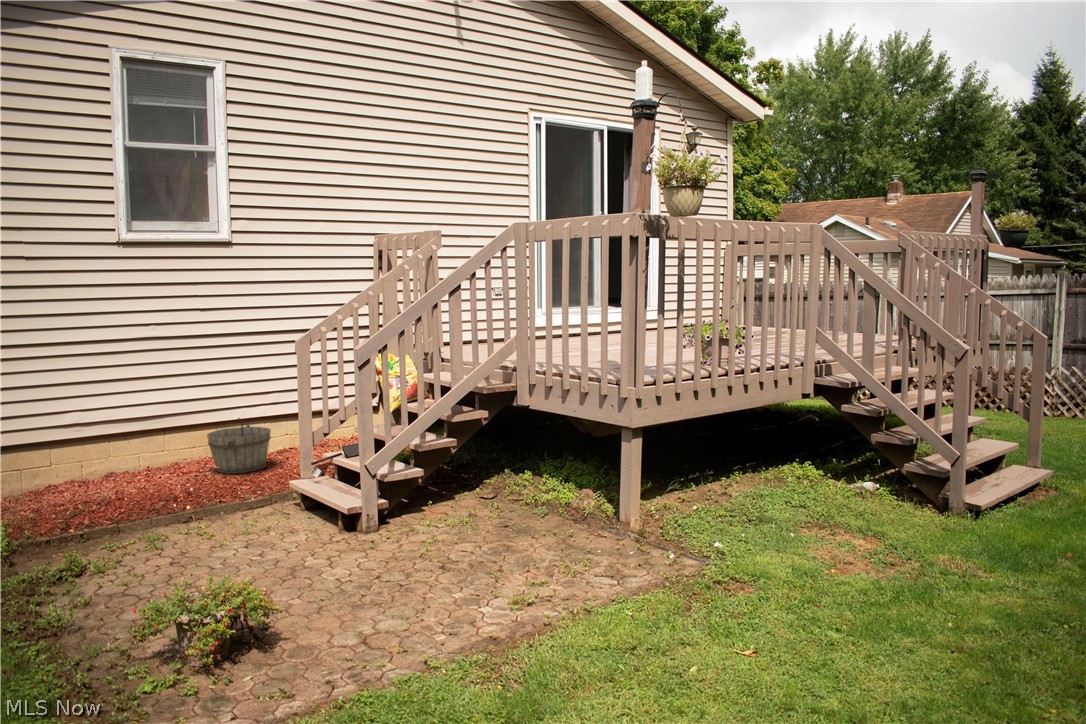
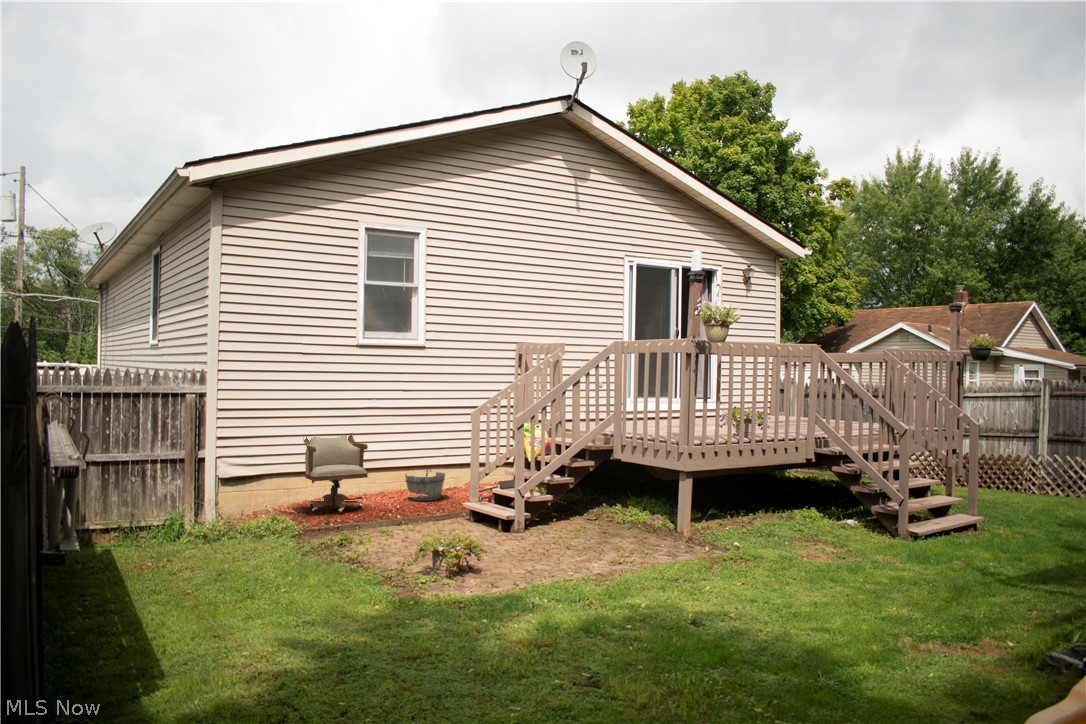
chair: none [17,361,132,508] -> present [304,433,368,513]

